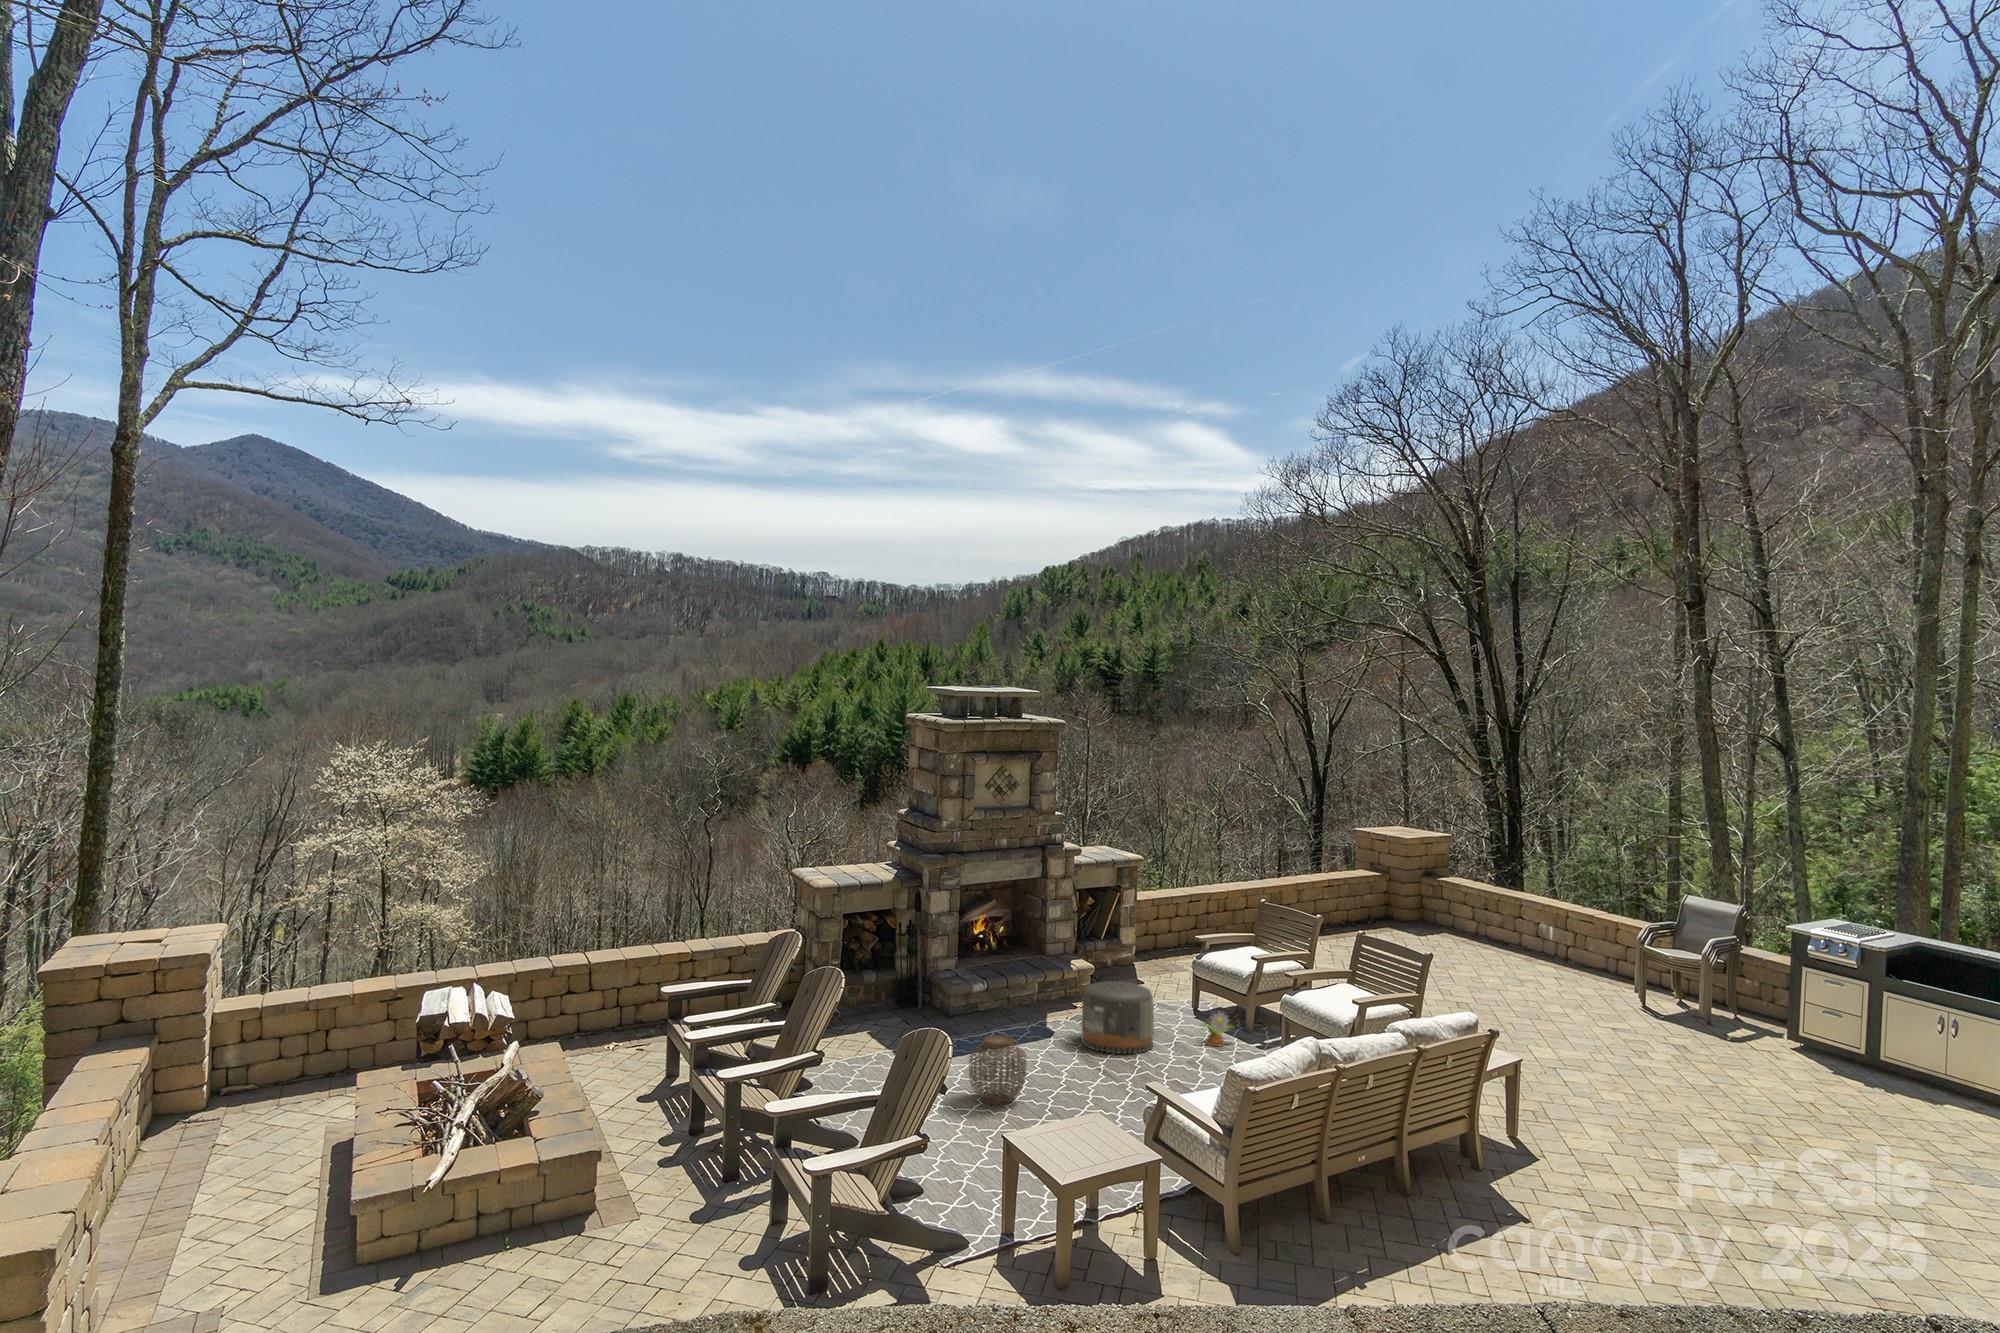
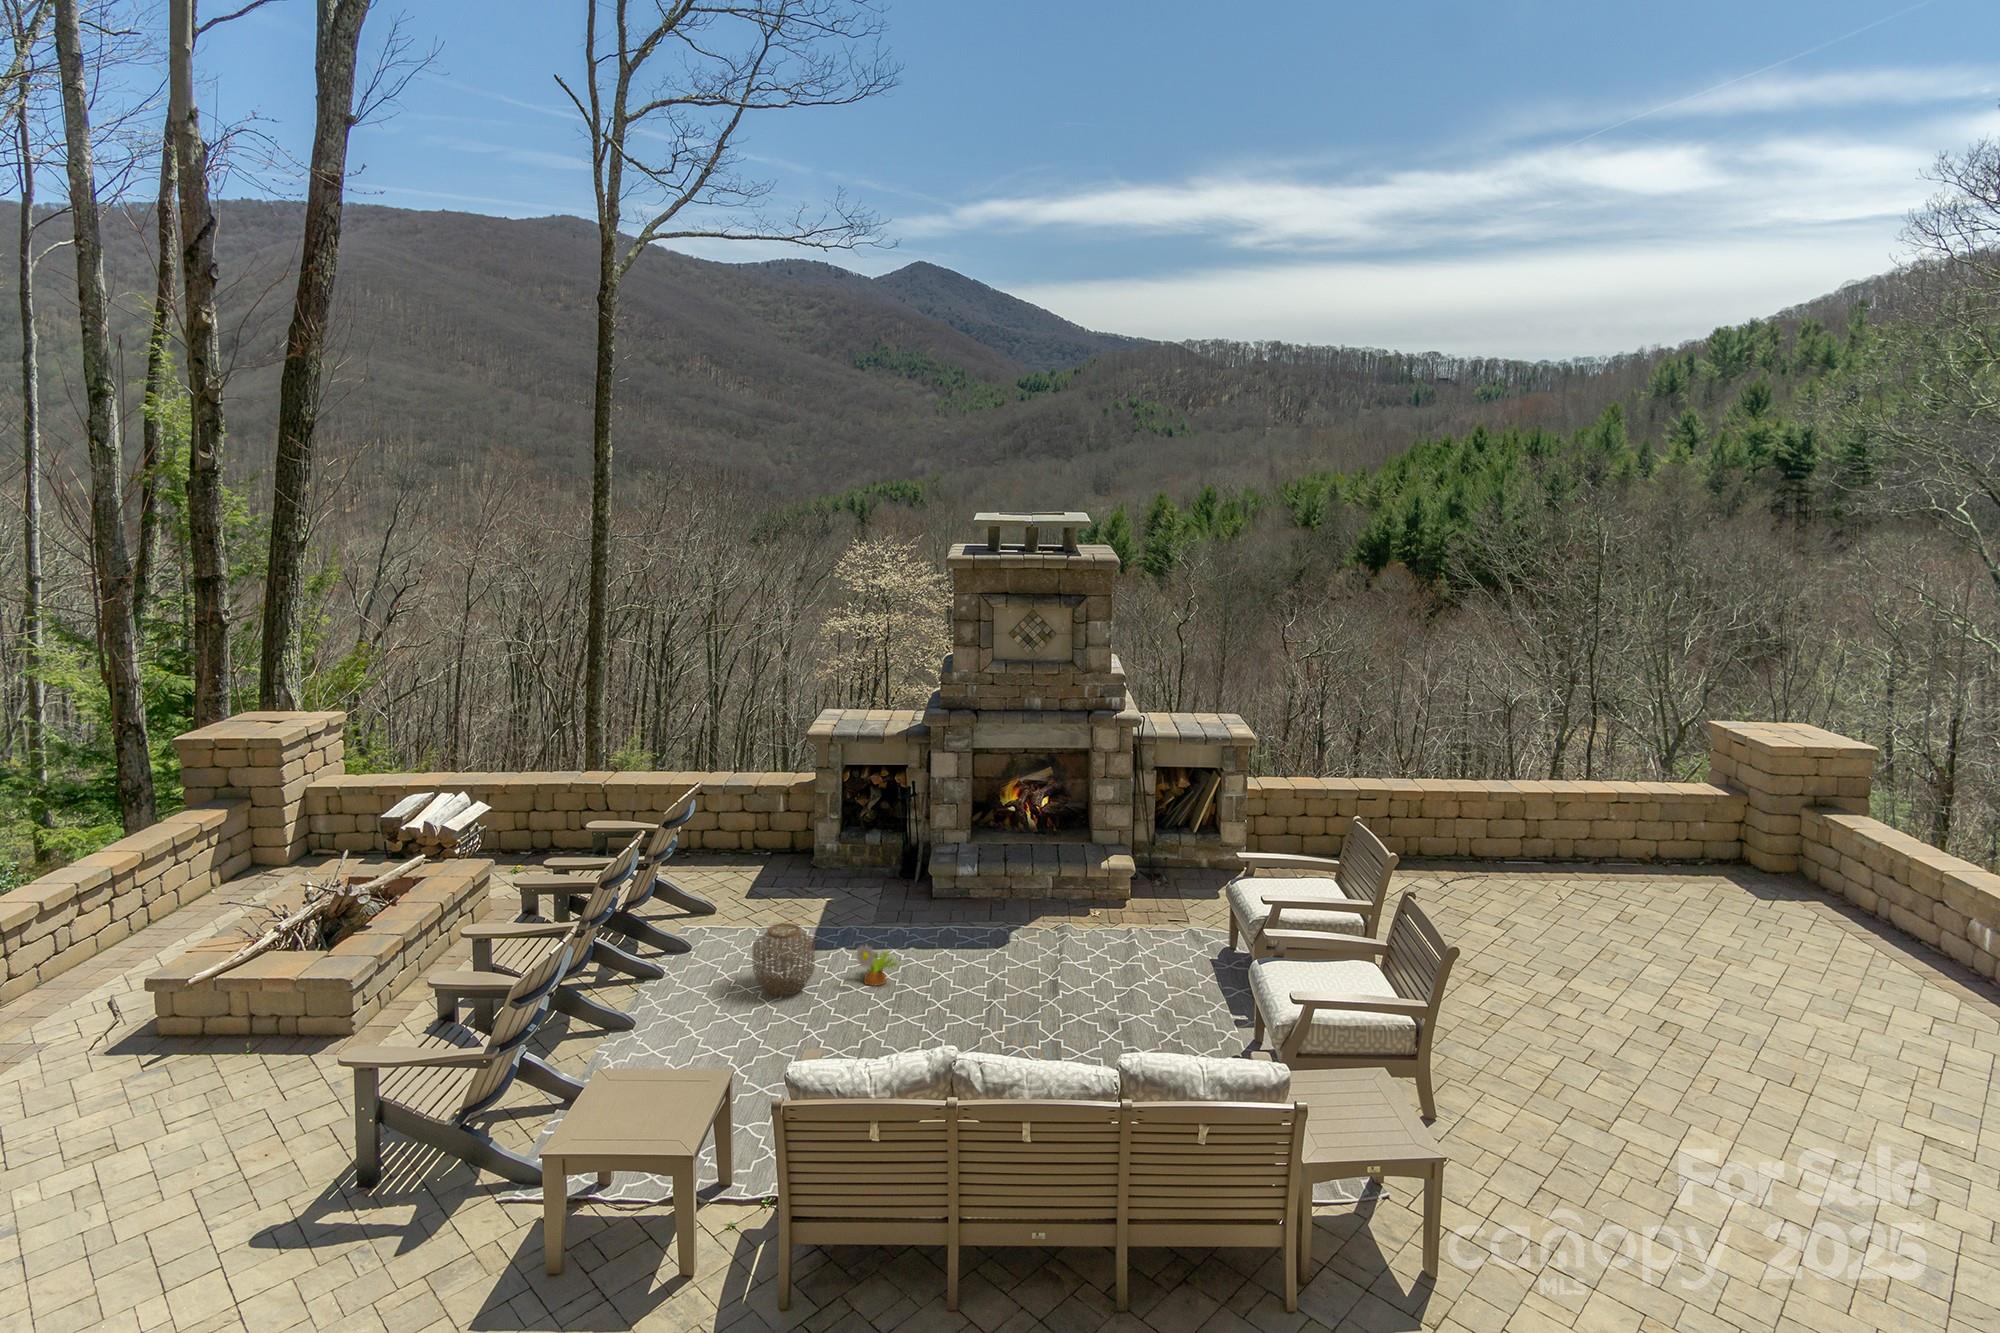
pouf: present [1081,981,1154,1054] -> none [990,884,1076,974]
decorative plant: present [1200,1012,1233,1046] -> present [856,945,899,986]

